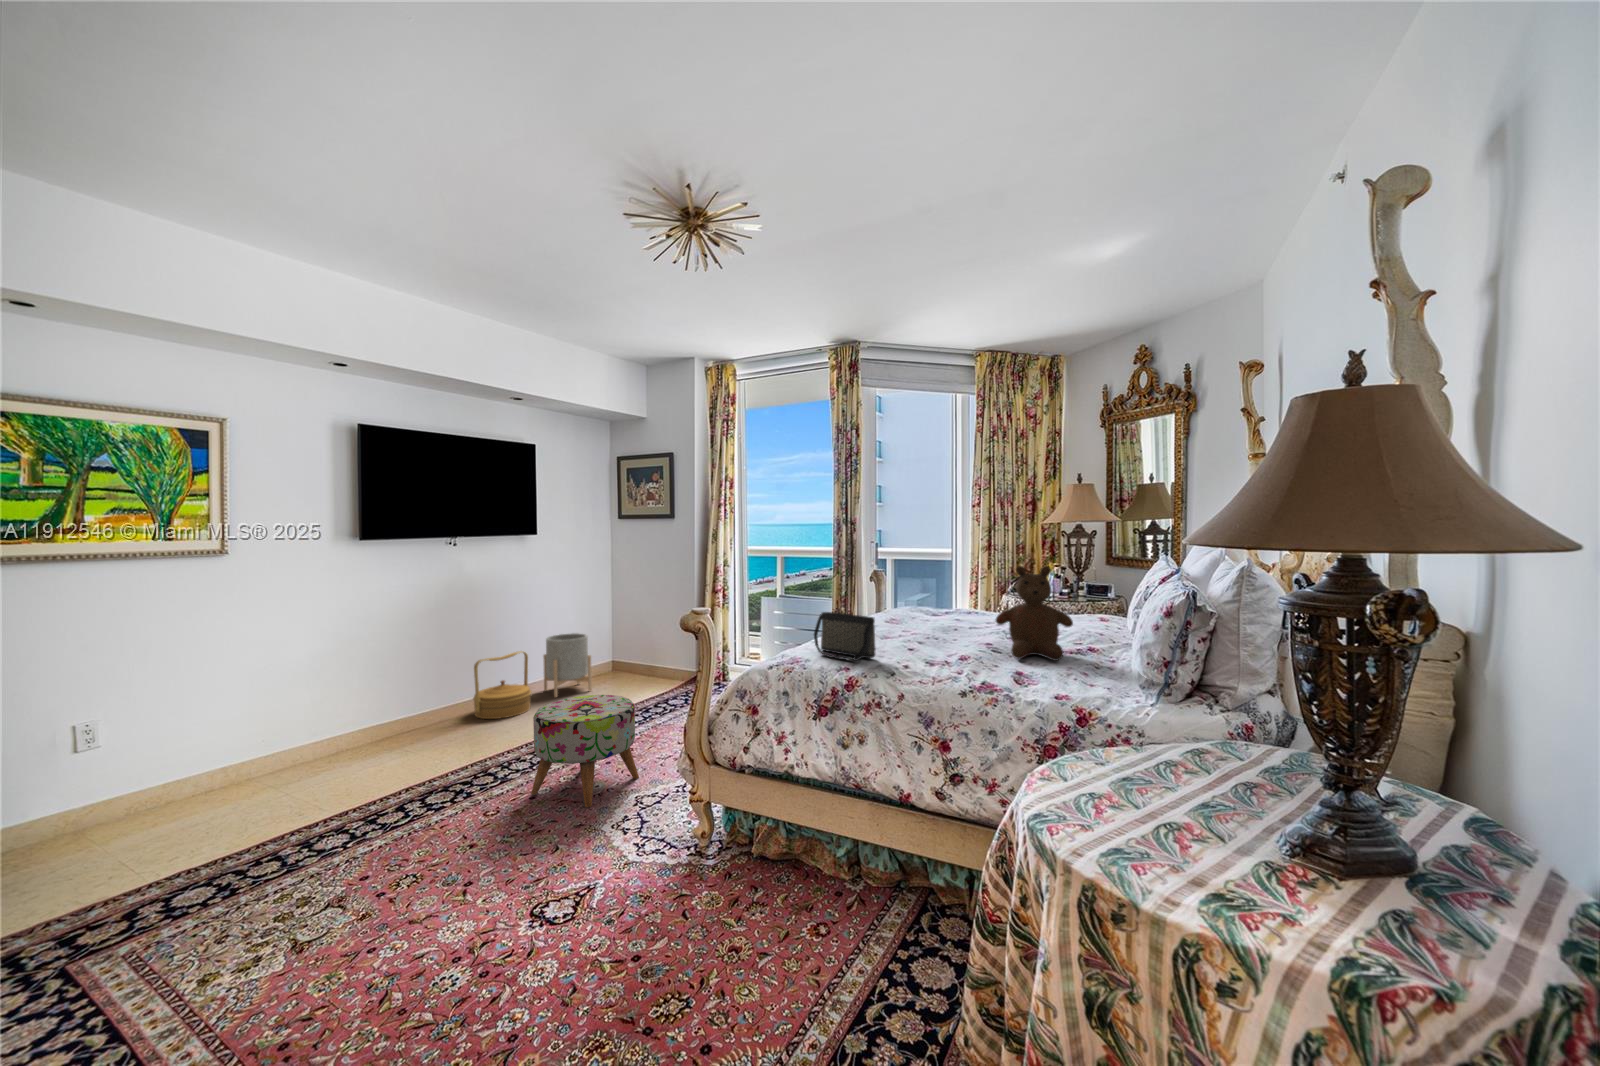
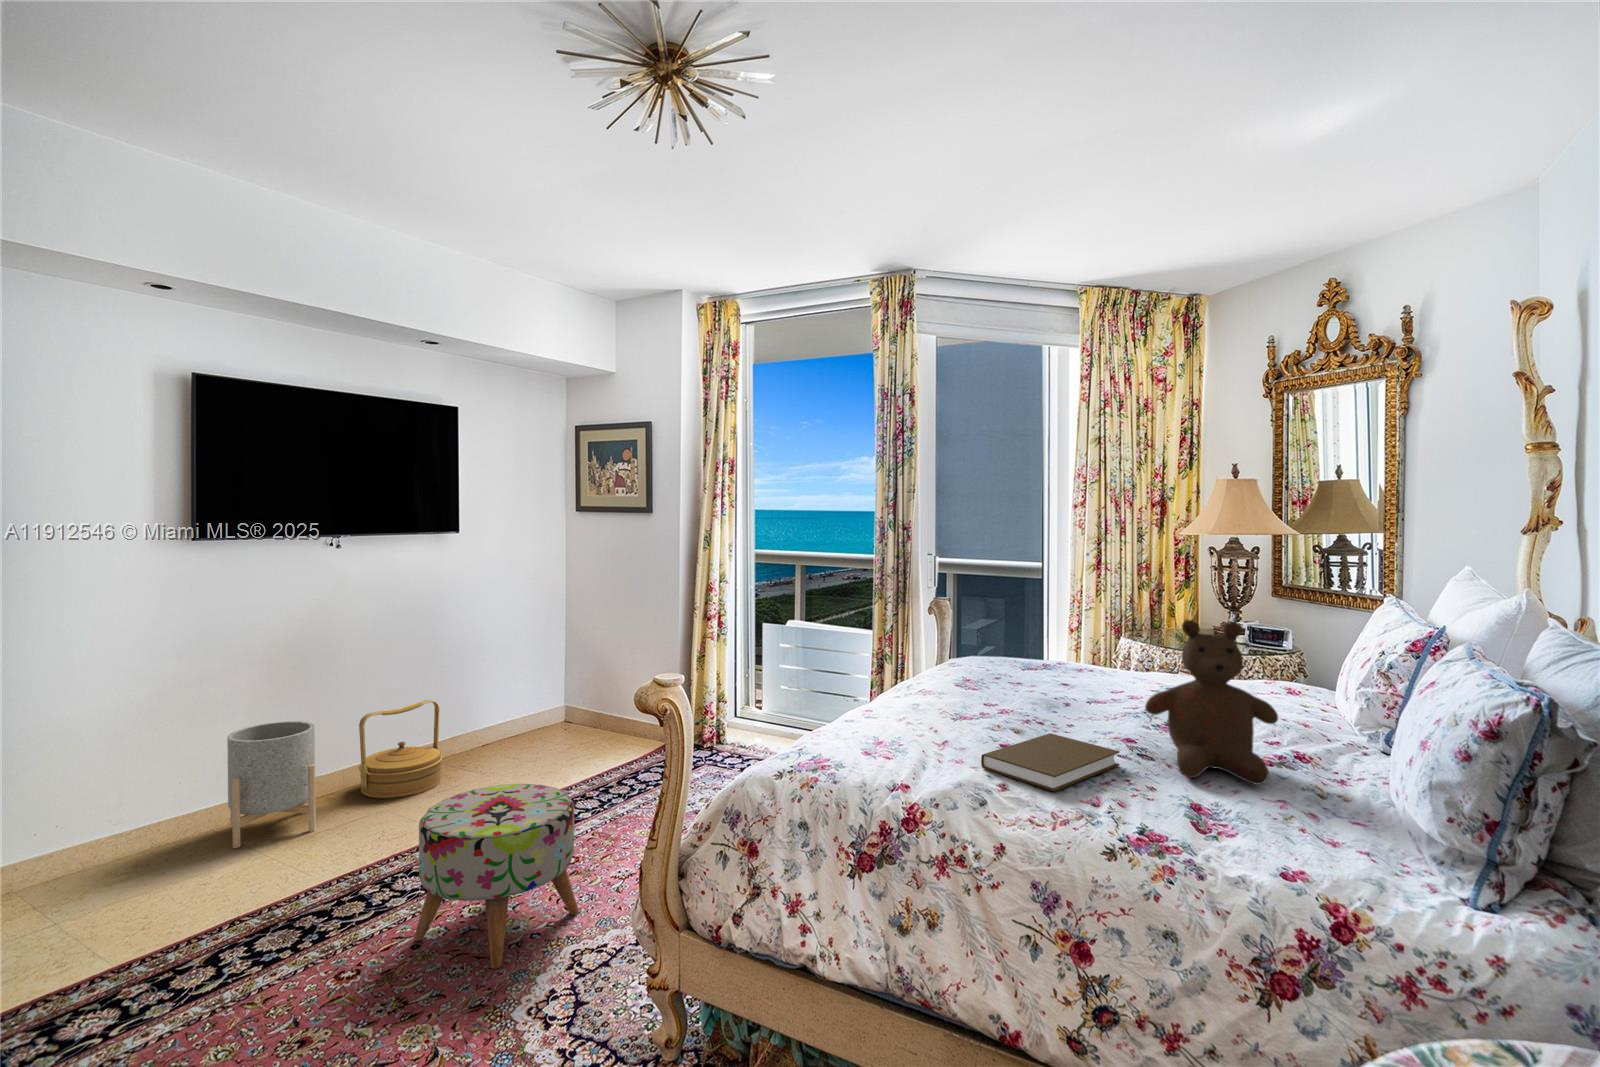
handbag: present [814,612,876,661] -> none [849,685,951,775]
planter: present [543,633,592,697] -> present [227,721,316,848]
book: none [894,640,979,666] -> present [981,733,1120,791]

